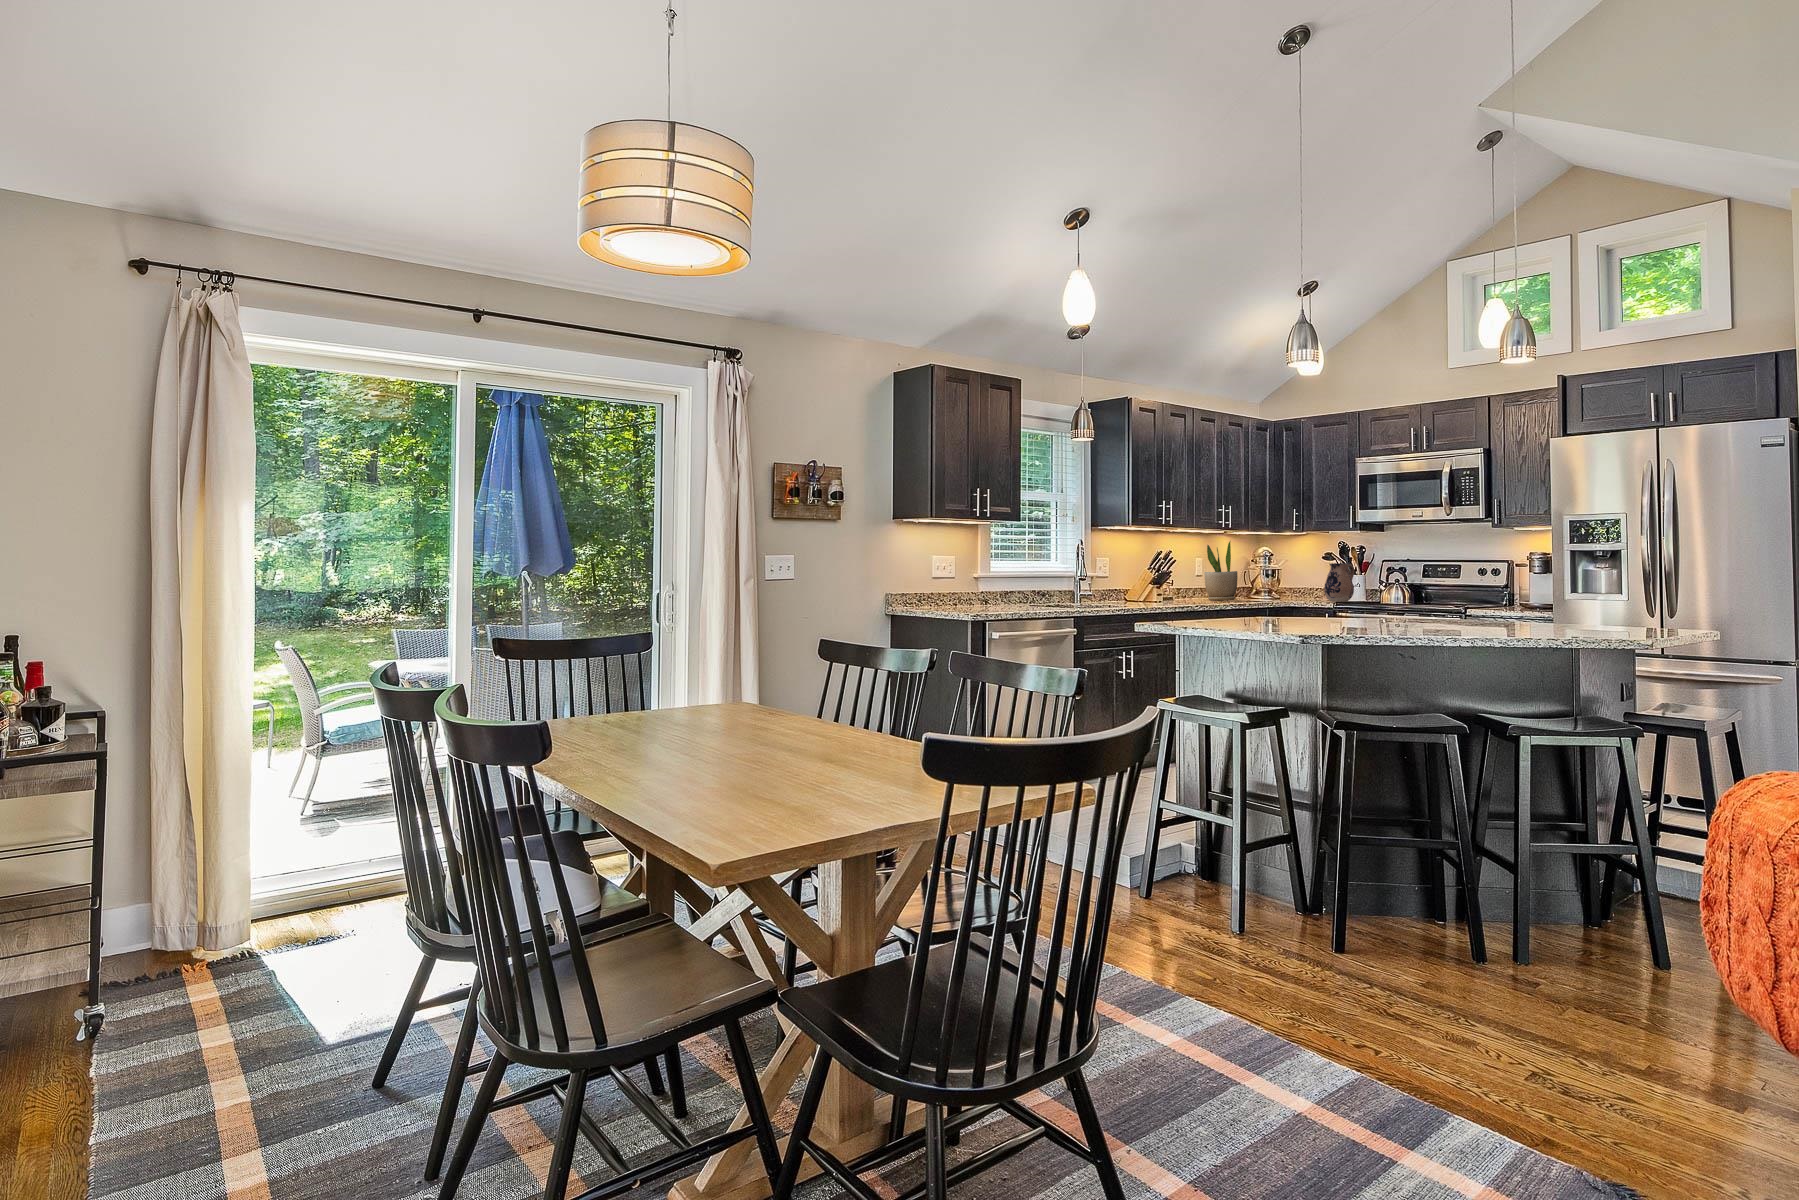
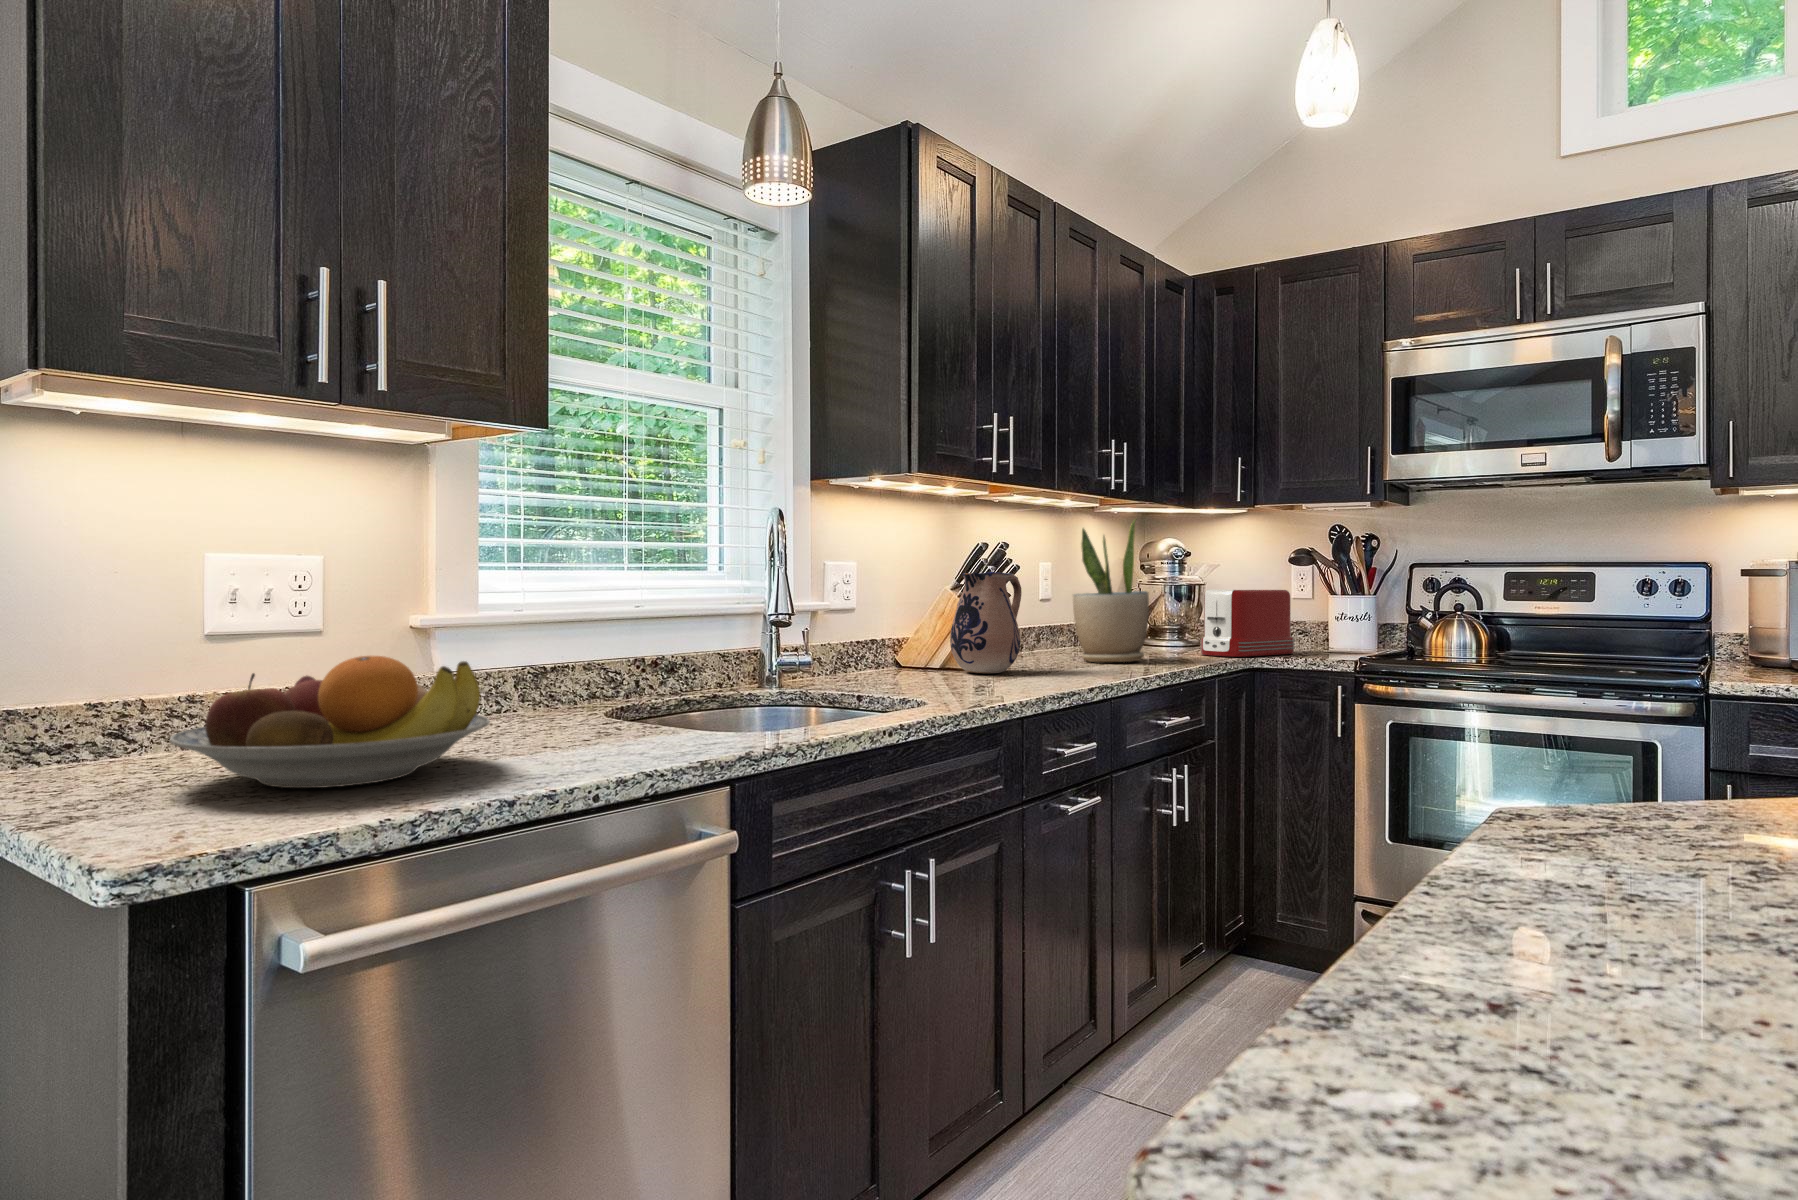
ceramic pitcher: present [1324,563,1354,602] -> present [950,572,1022,673]
toaster: none [1269,571,1315,600] -> present [1200,590,1295,657]
fruit bowl: none [948,579,1013,608] -> present [170,656,490,788]

